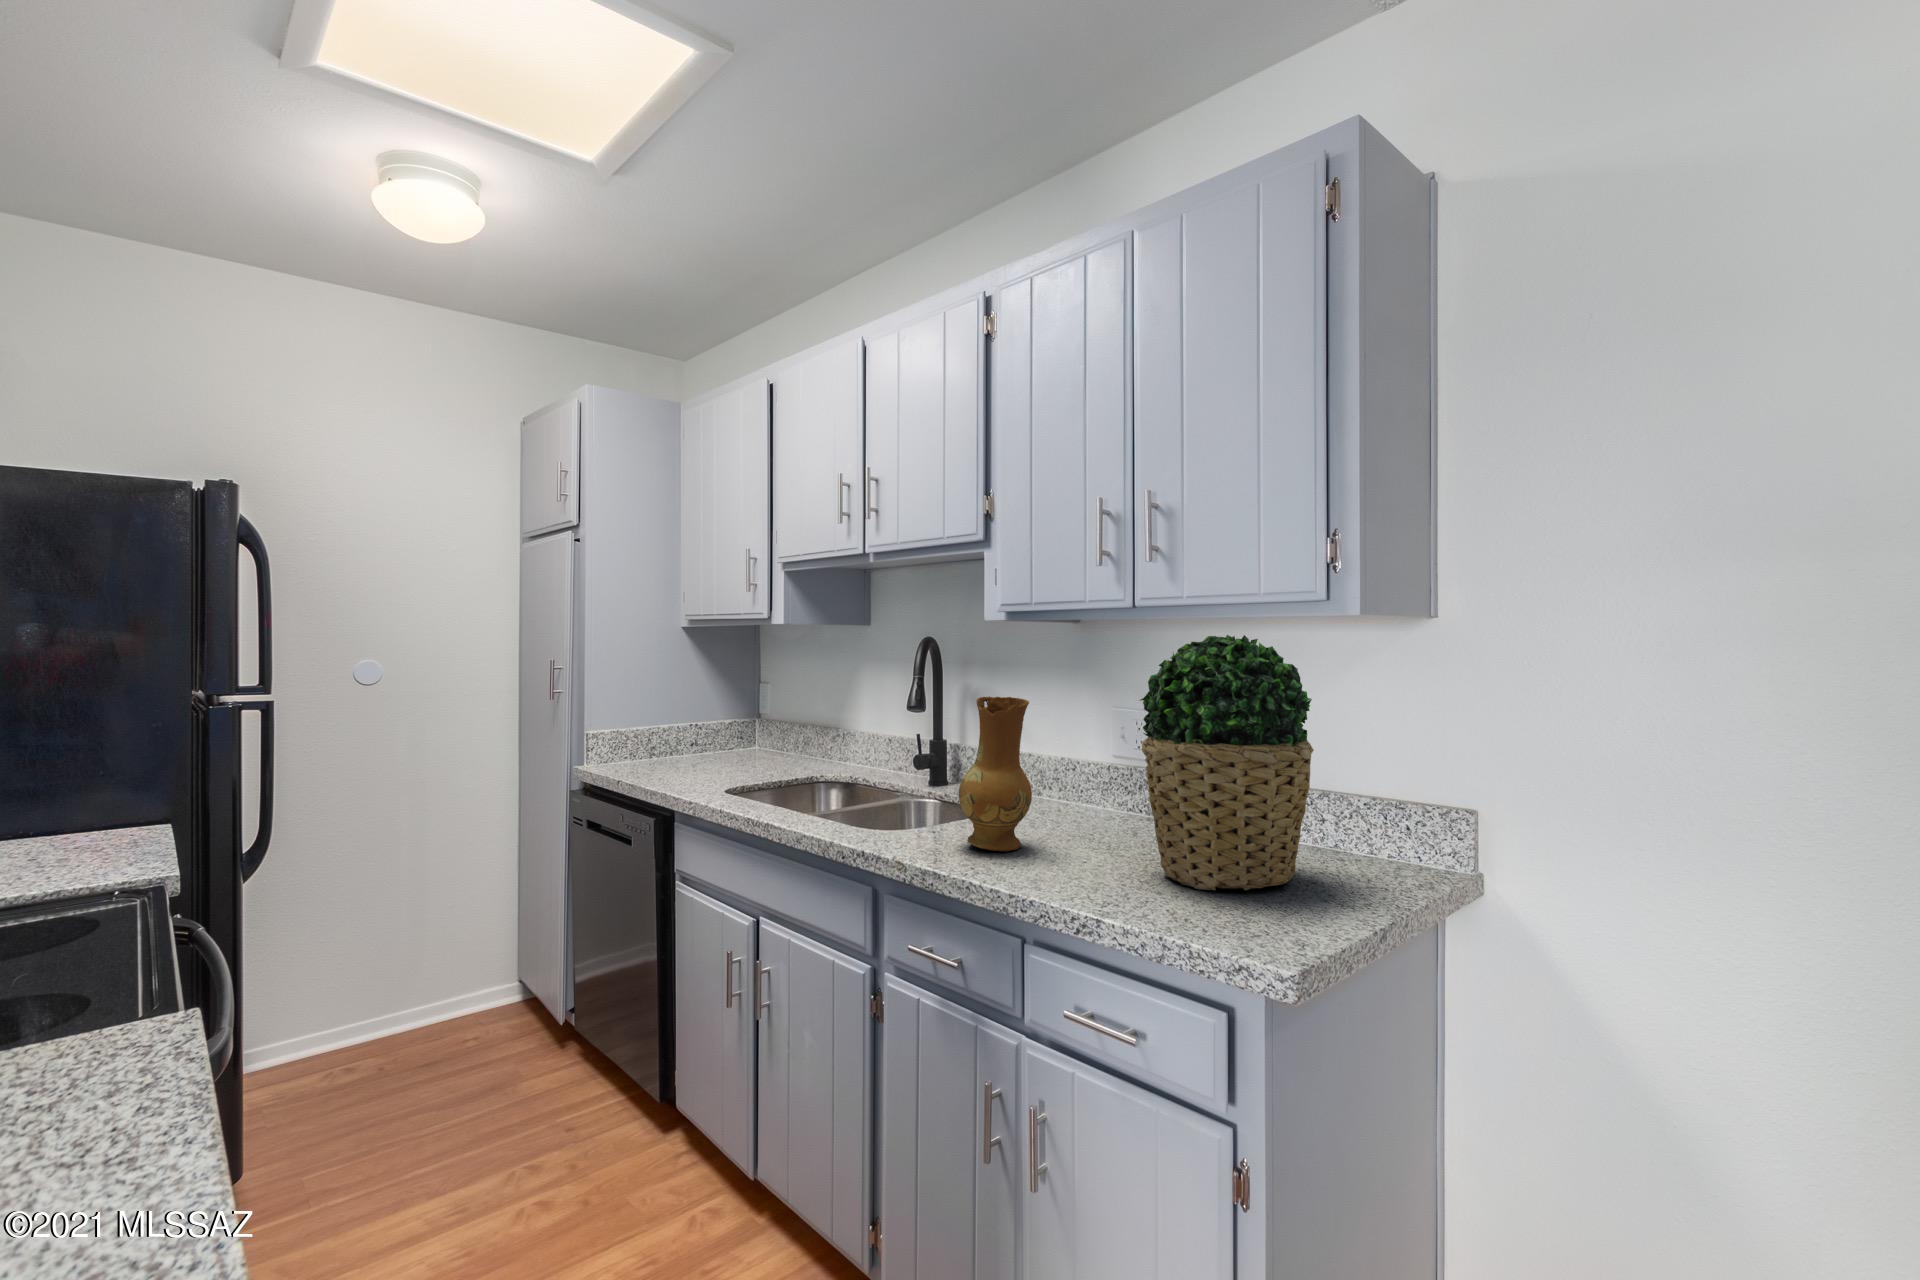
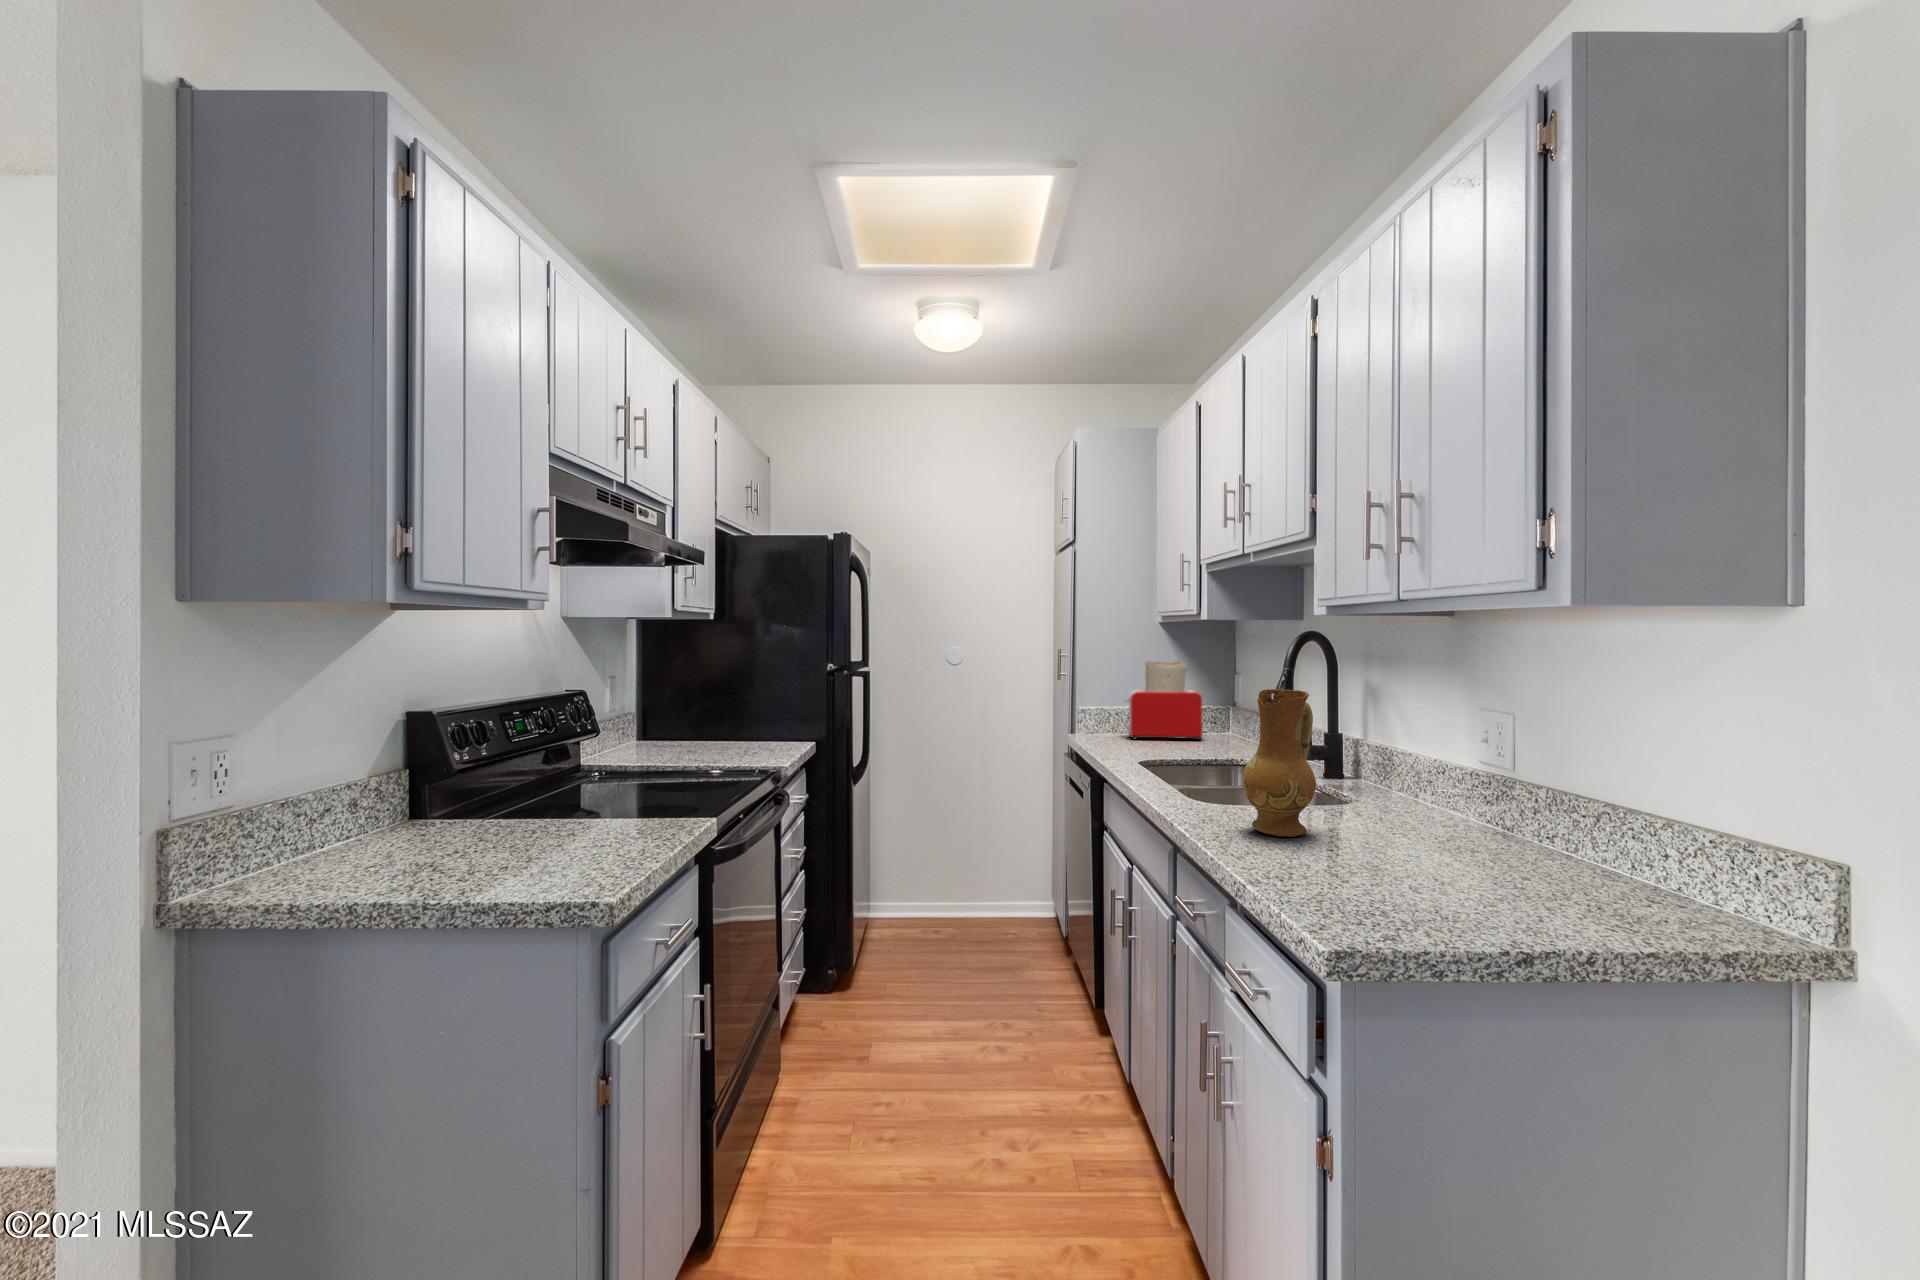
potted plant: present [1140,635,1314,890] -> none [1364,630,1571,906]
toaster: none [648,672,740,764] -> present [1125,662,1202,740]

